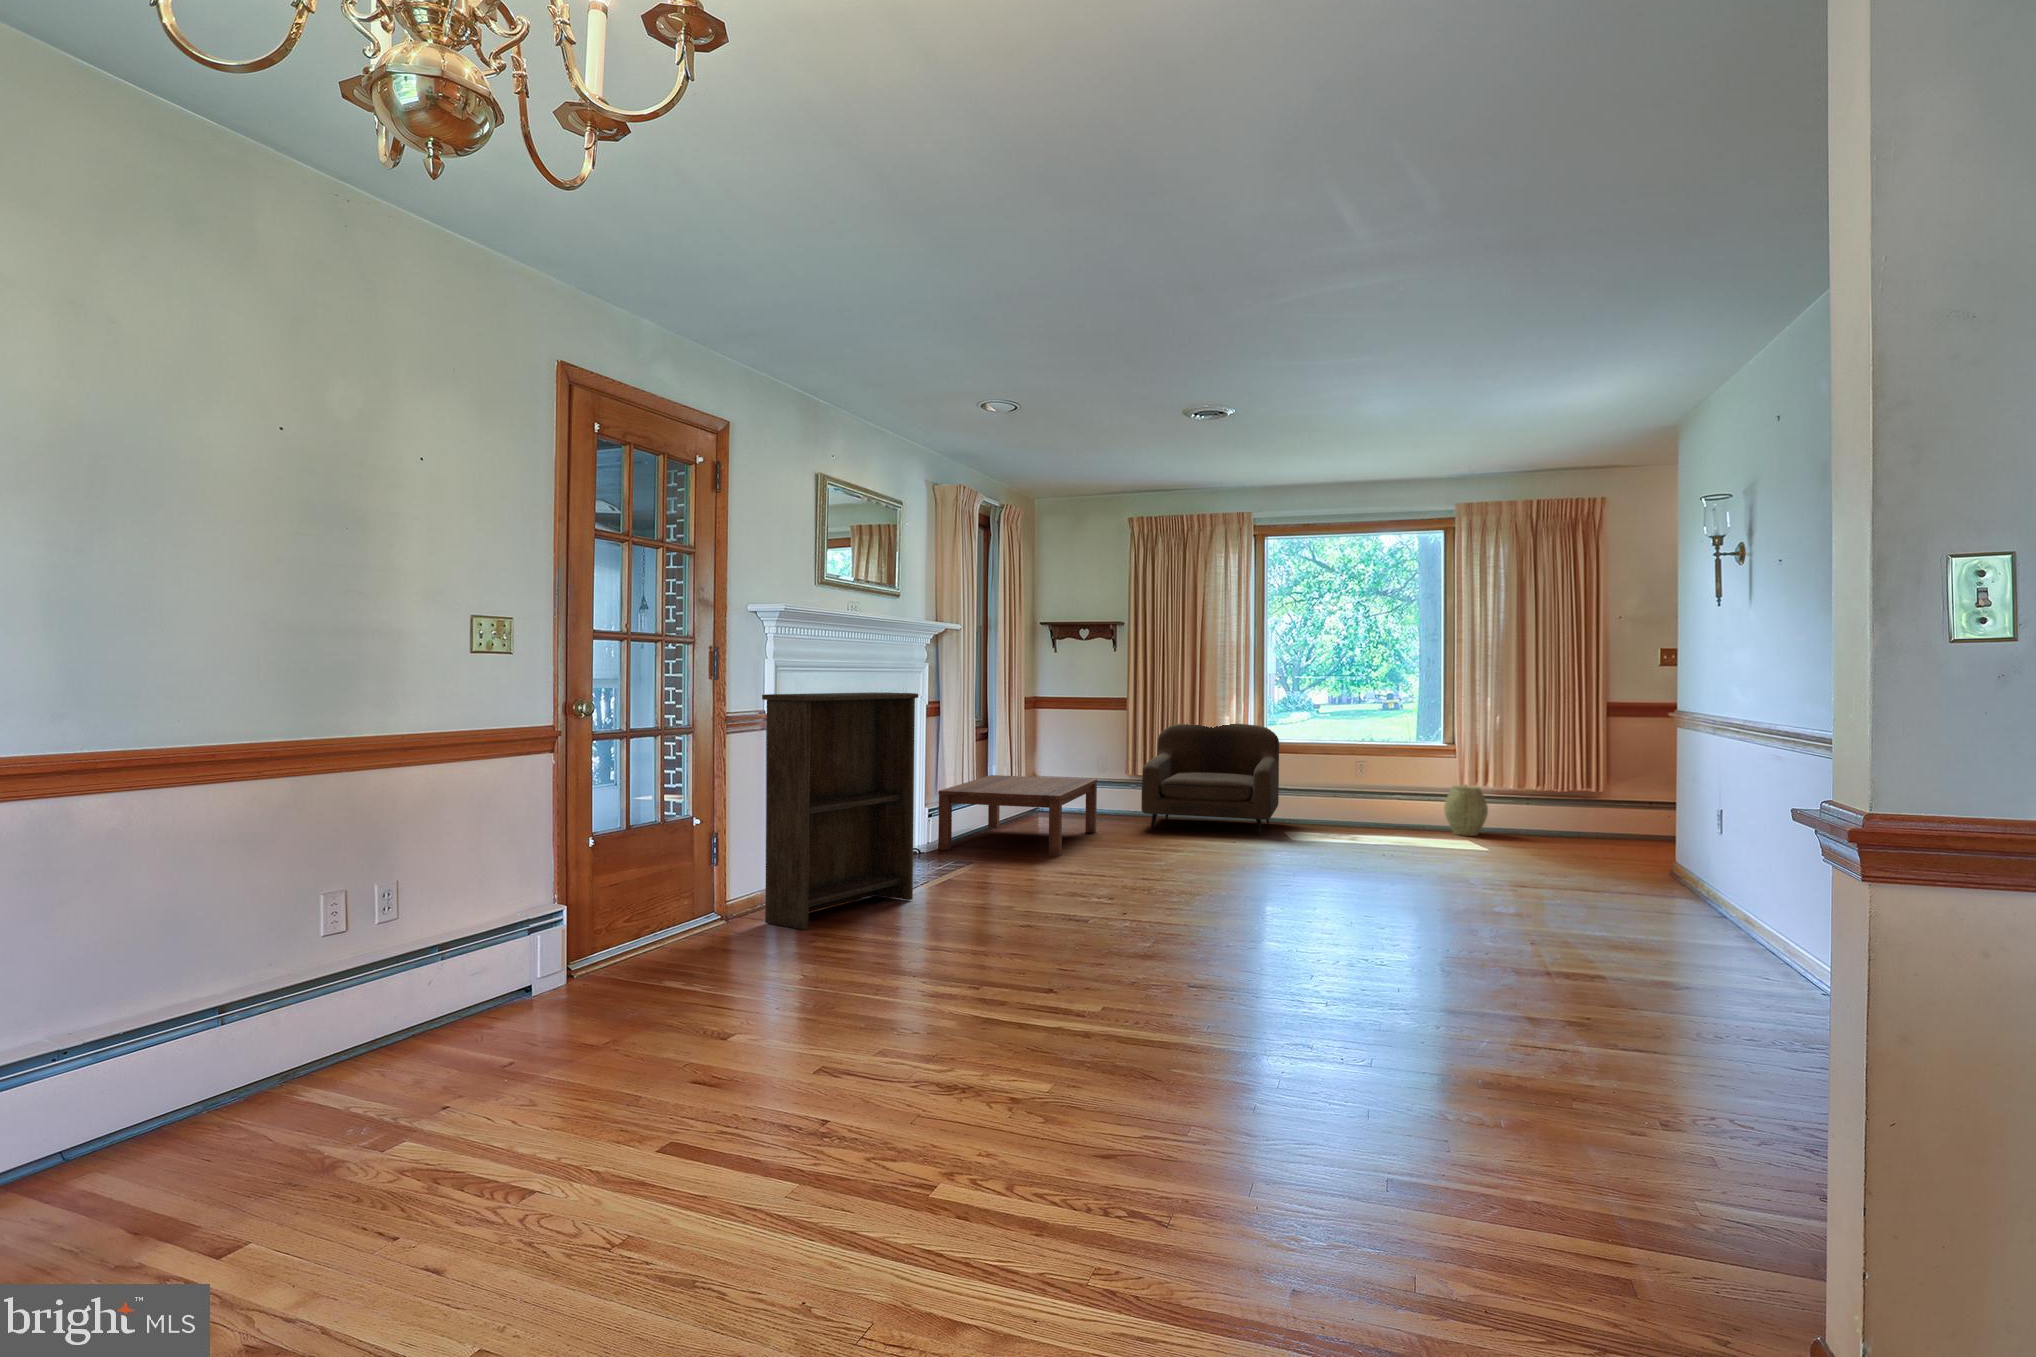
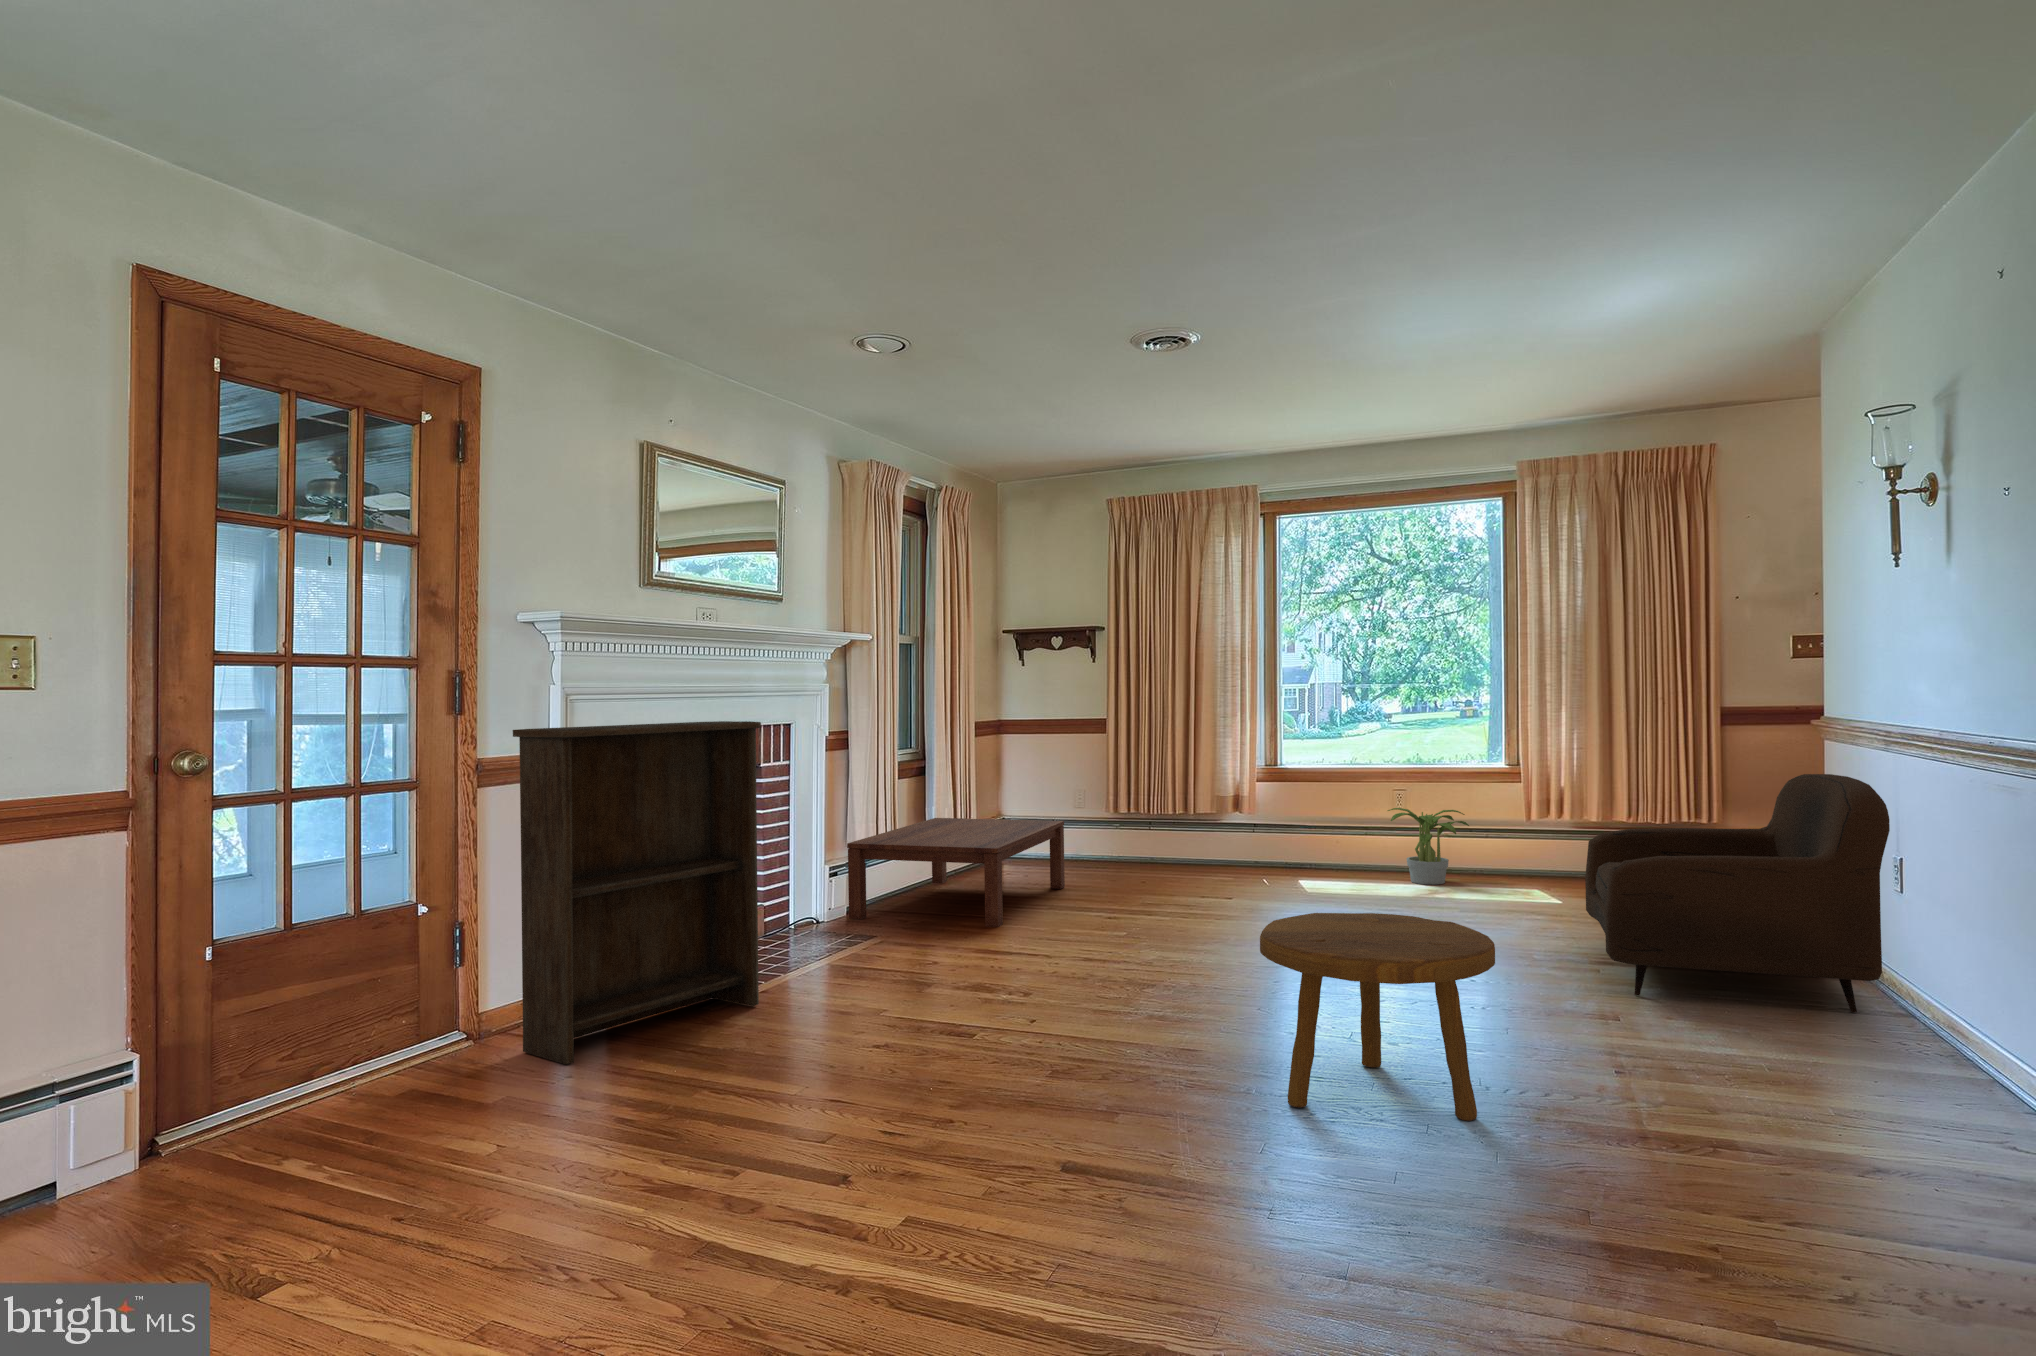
armchair: present [1141,723,1279,835] -> present [1585,774,1890,1013]
potted plant: none [1350,774,1413,834] -> present [1388,808,1469,885]
woven basket: present [1444,784,1488,836] -> none [1510,819,1567,885]
footstool: none [1292,832,1447,960] -> present [1260,913,1495,1121]

